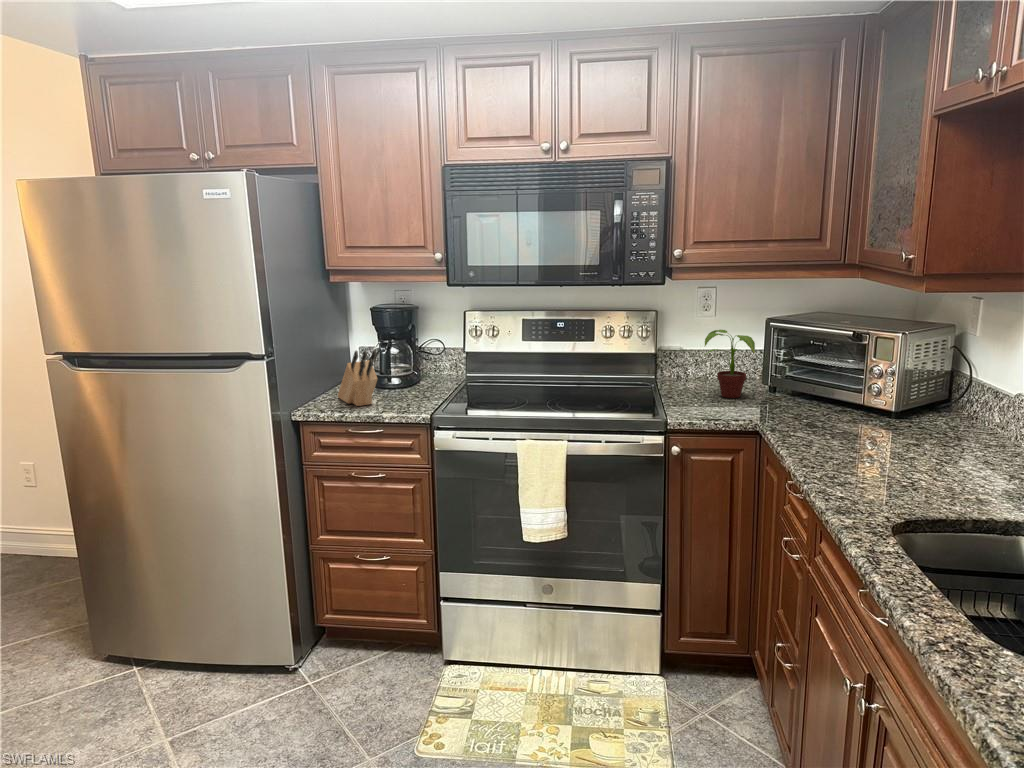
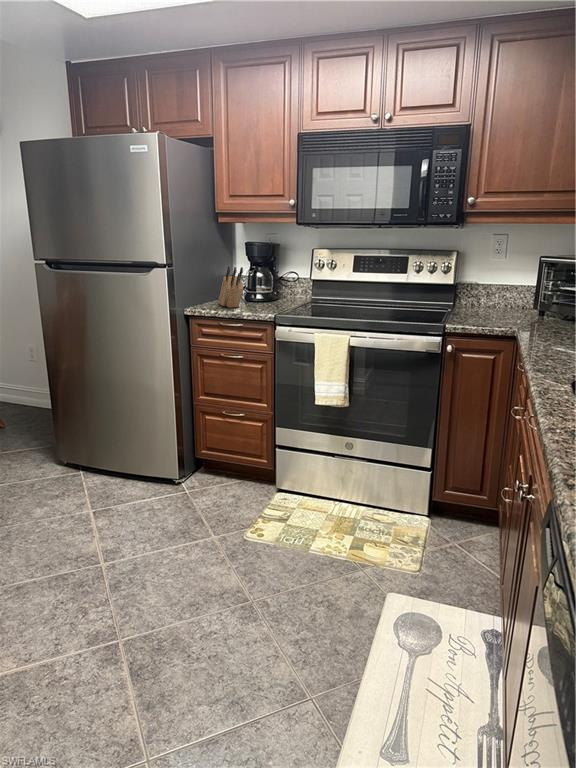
potted plant: present [705,330,755,398] -> none [485,265,529,318]

